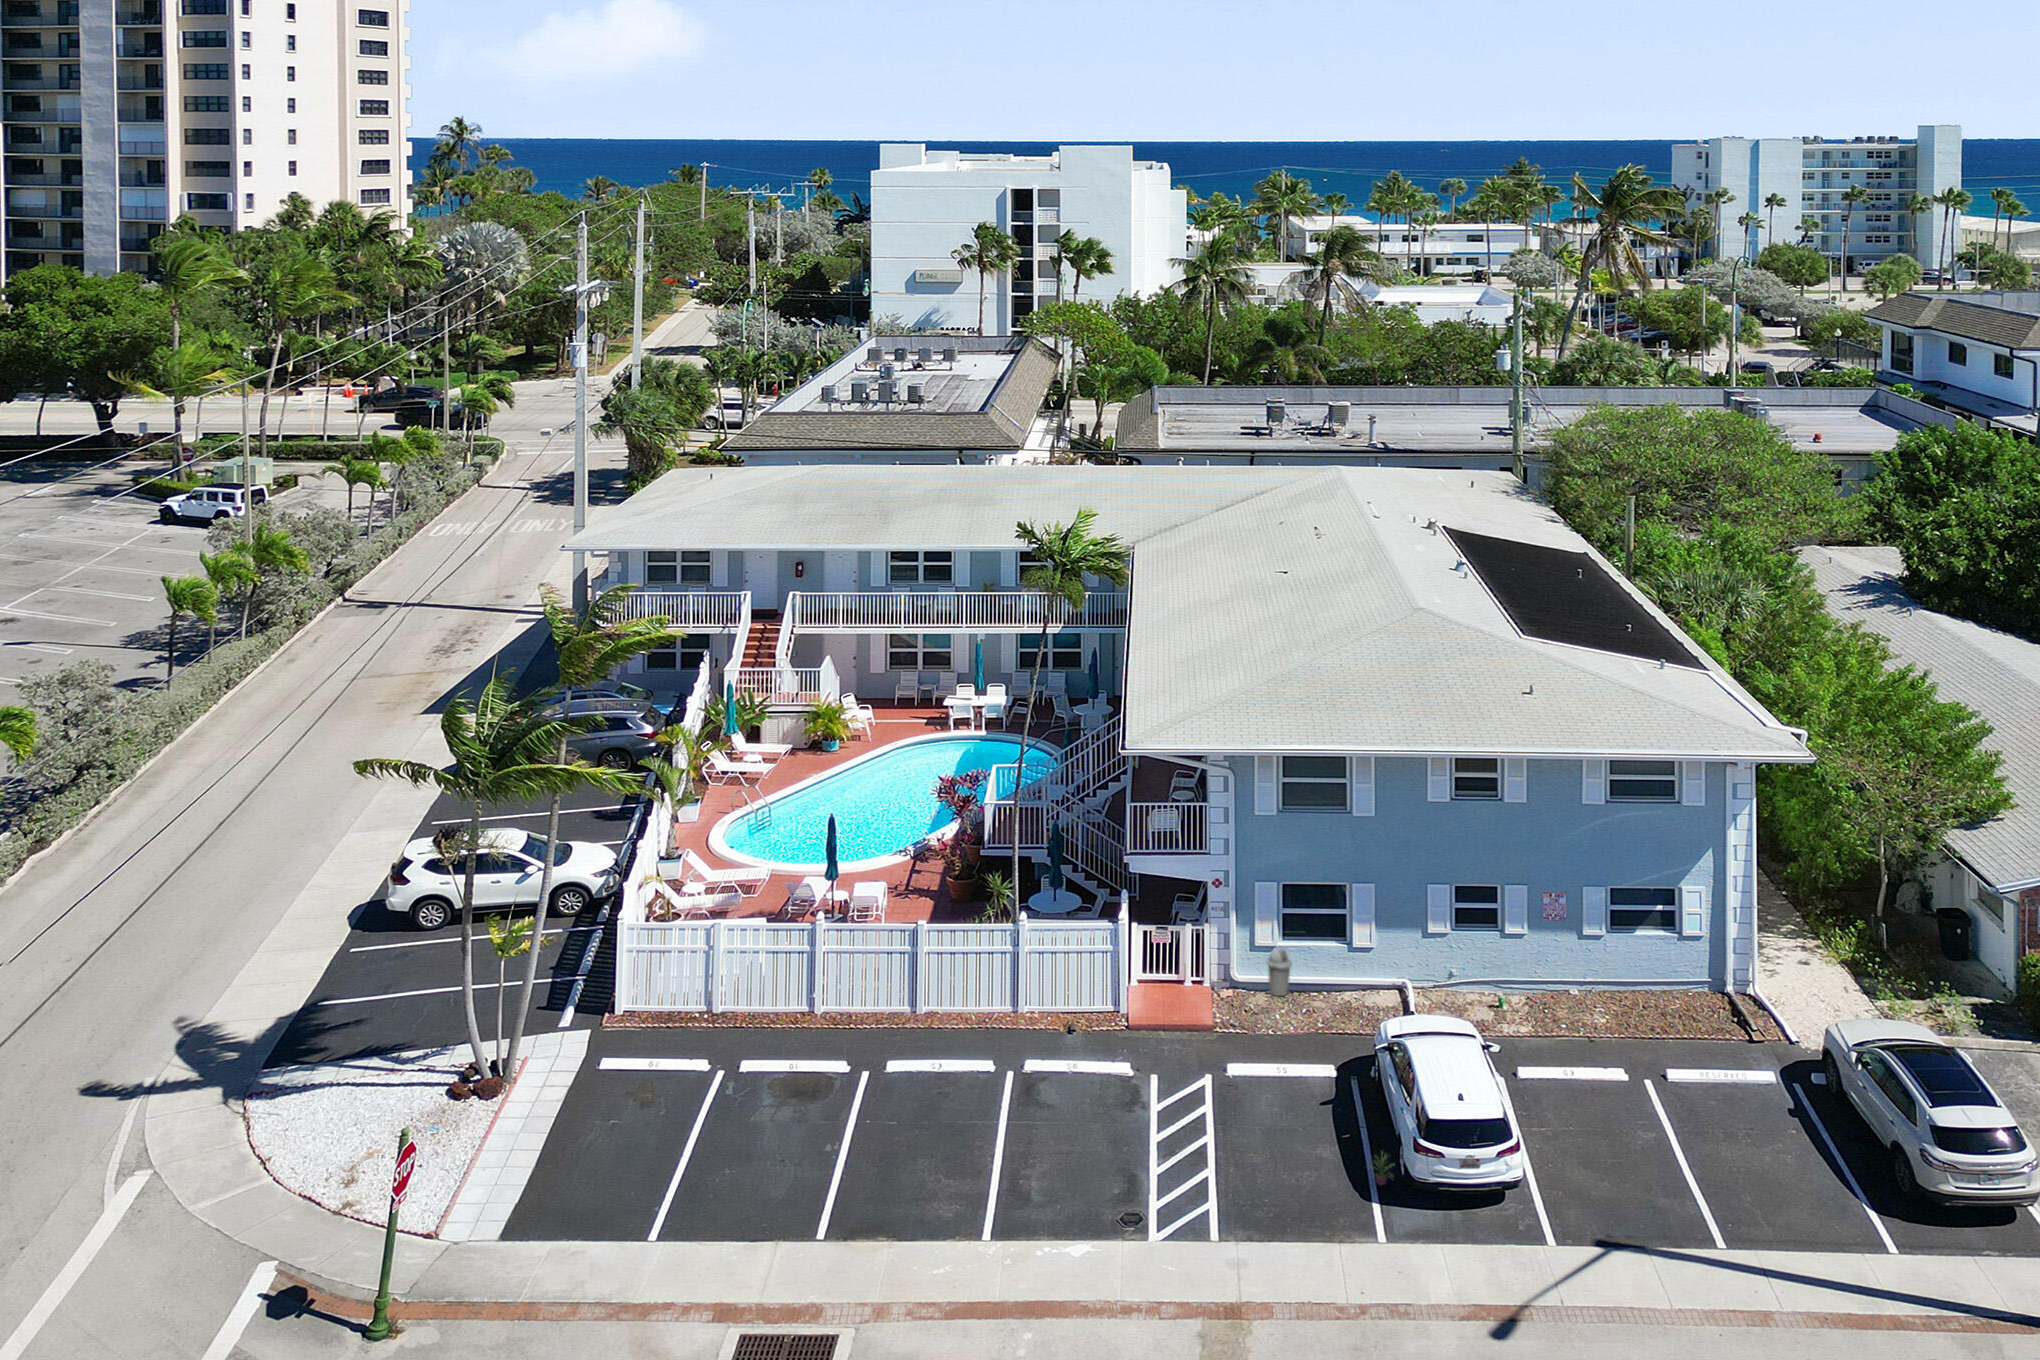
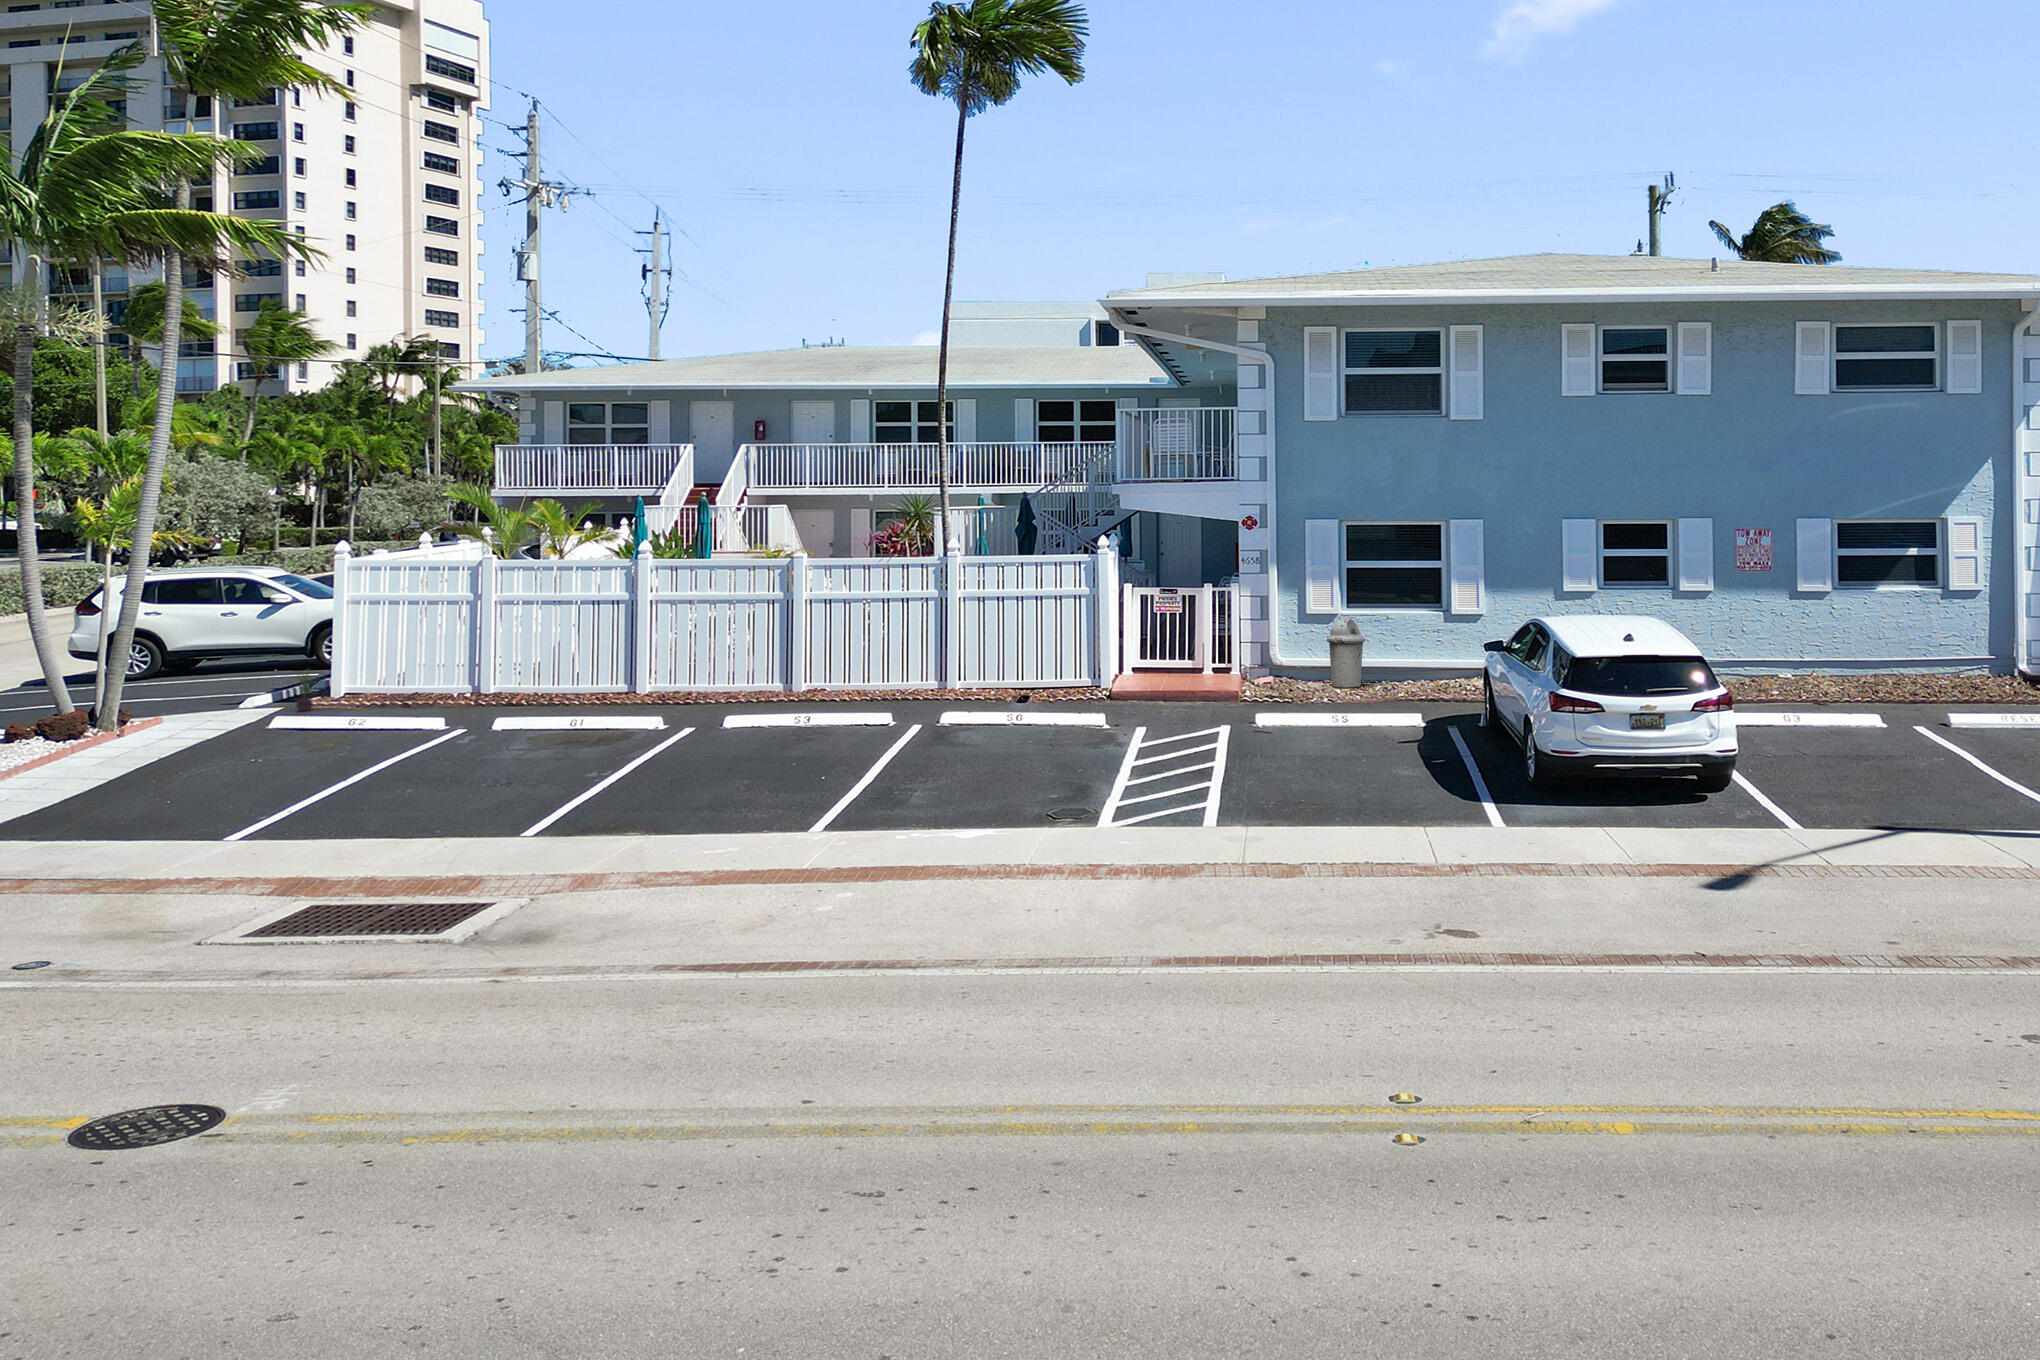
decorative plant: present [1376,1153,1395,1185] -> present [296,670,314,711]

